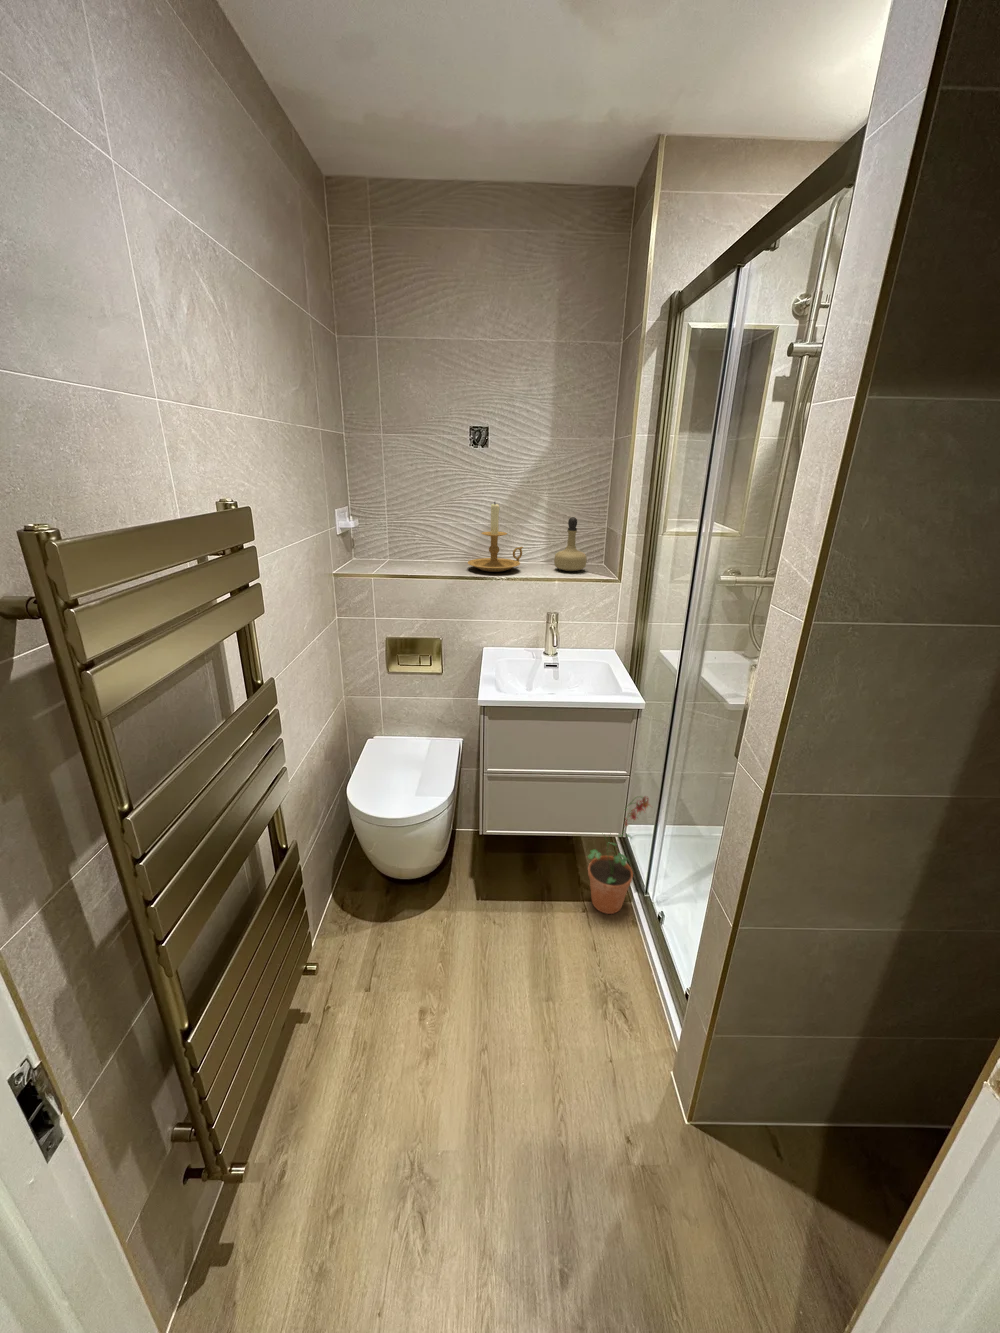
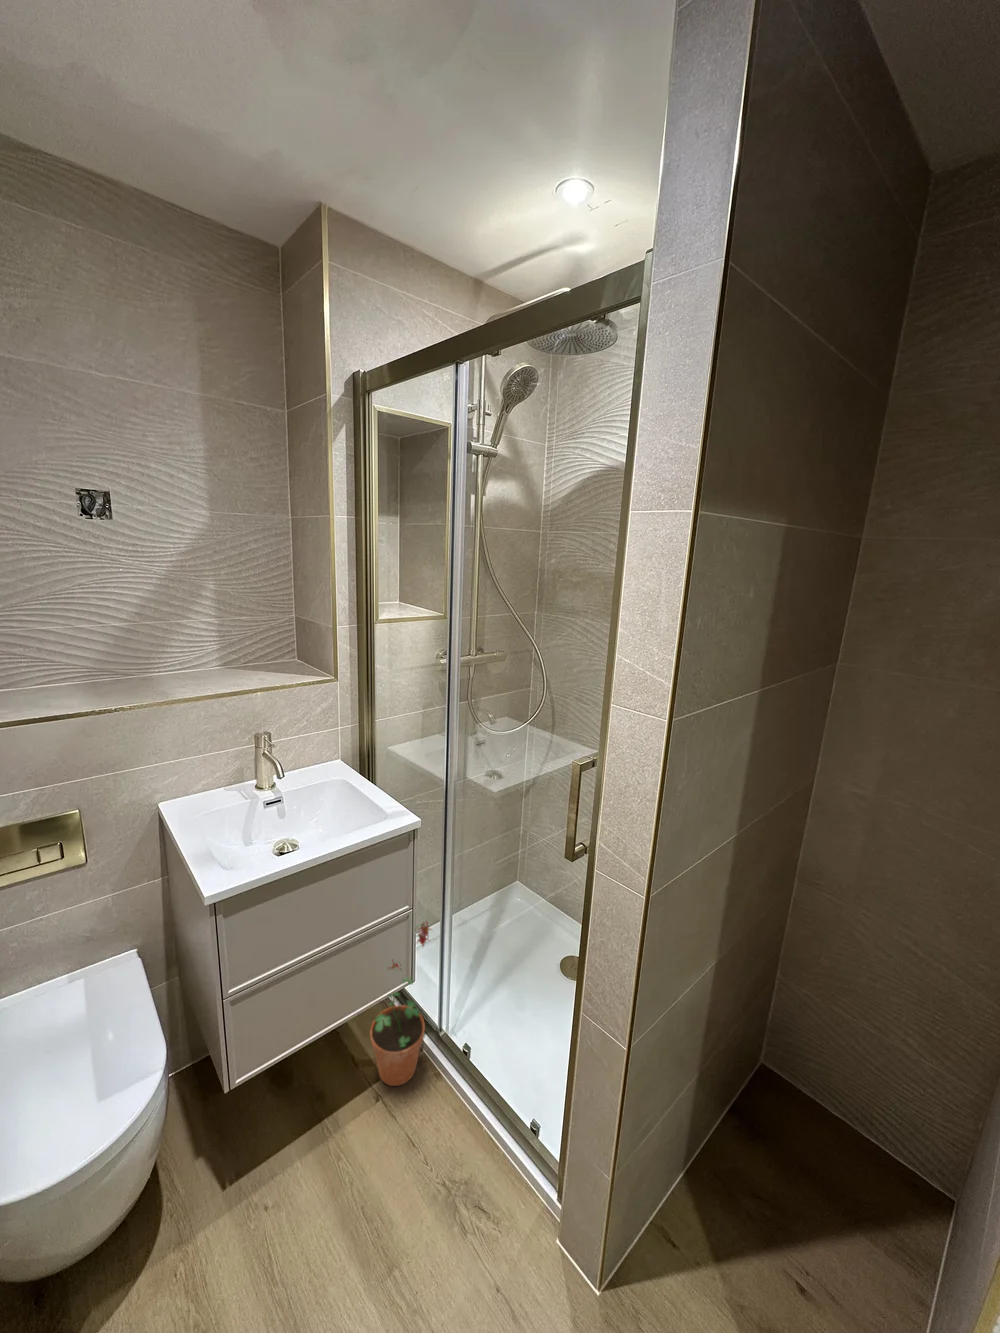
candle holder: present [468,502,523,572] -> none [105,596,194,694]
perfume bottle: present [554,517,587,571] -> none [239,610,283,676]

